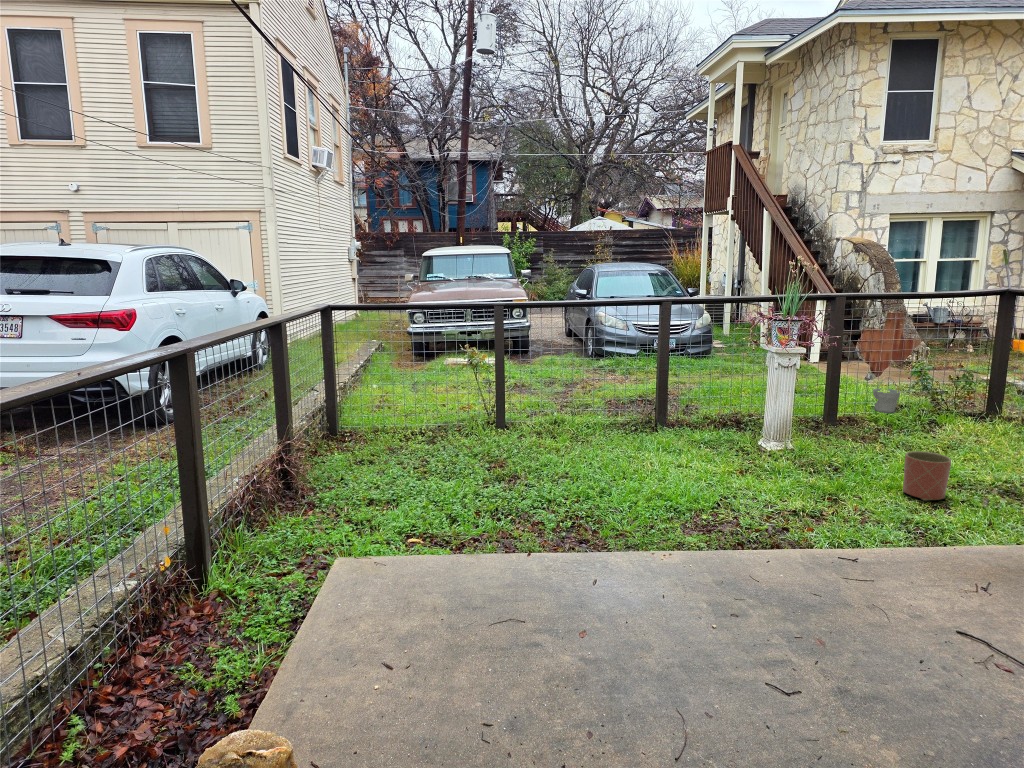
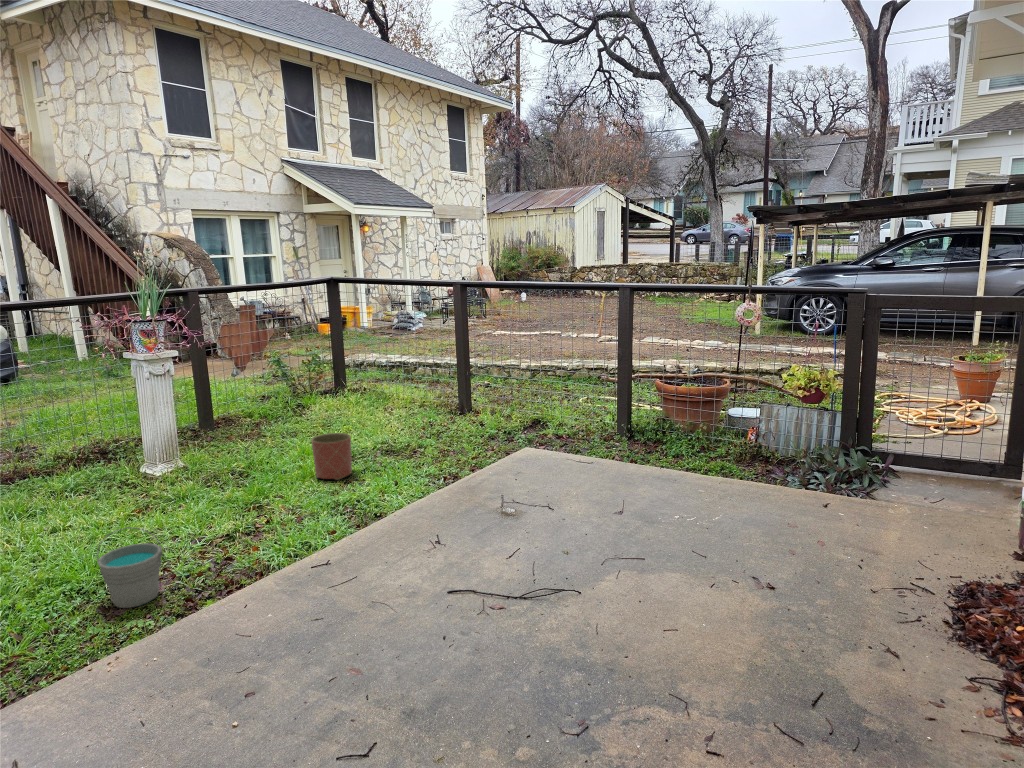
bucket: present [873,388,901,413] -> present [97,535,163,608]

